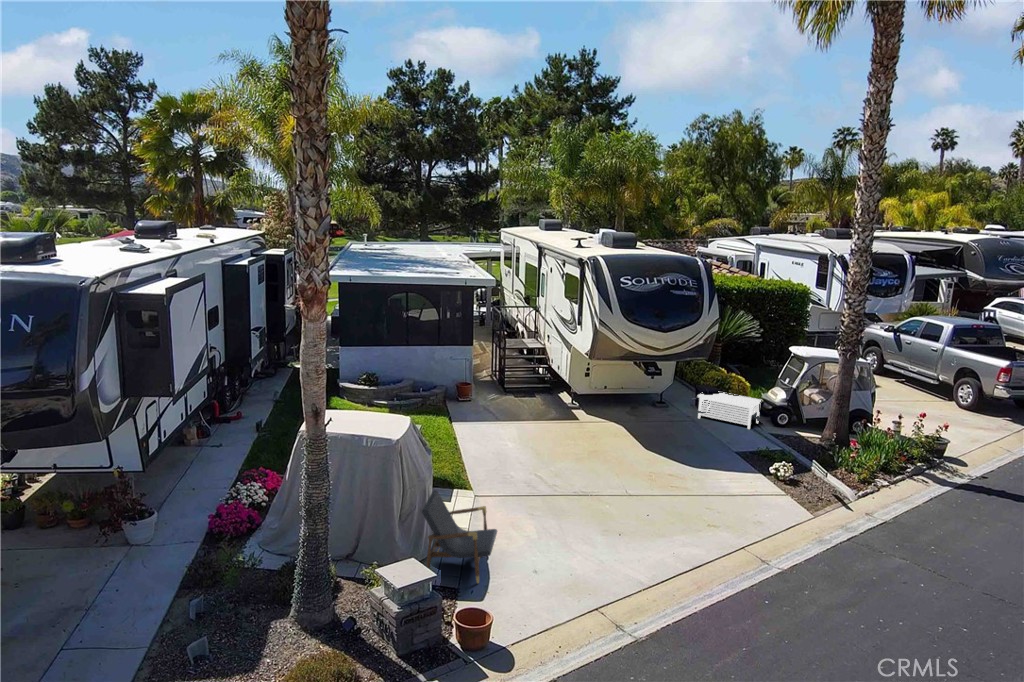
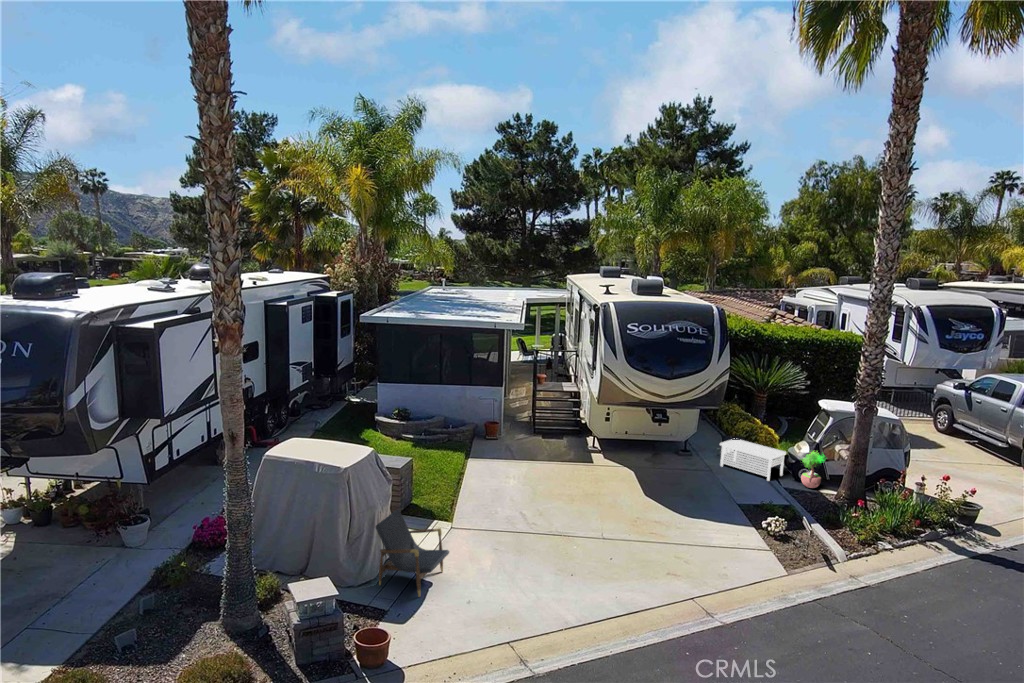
potted tree: none [780,394,806,433] -> present [801,451,824,488]

